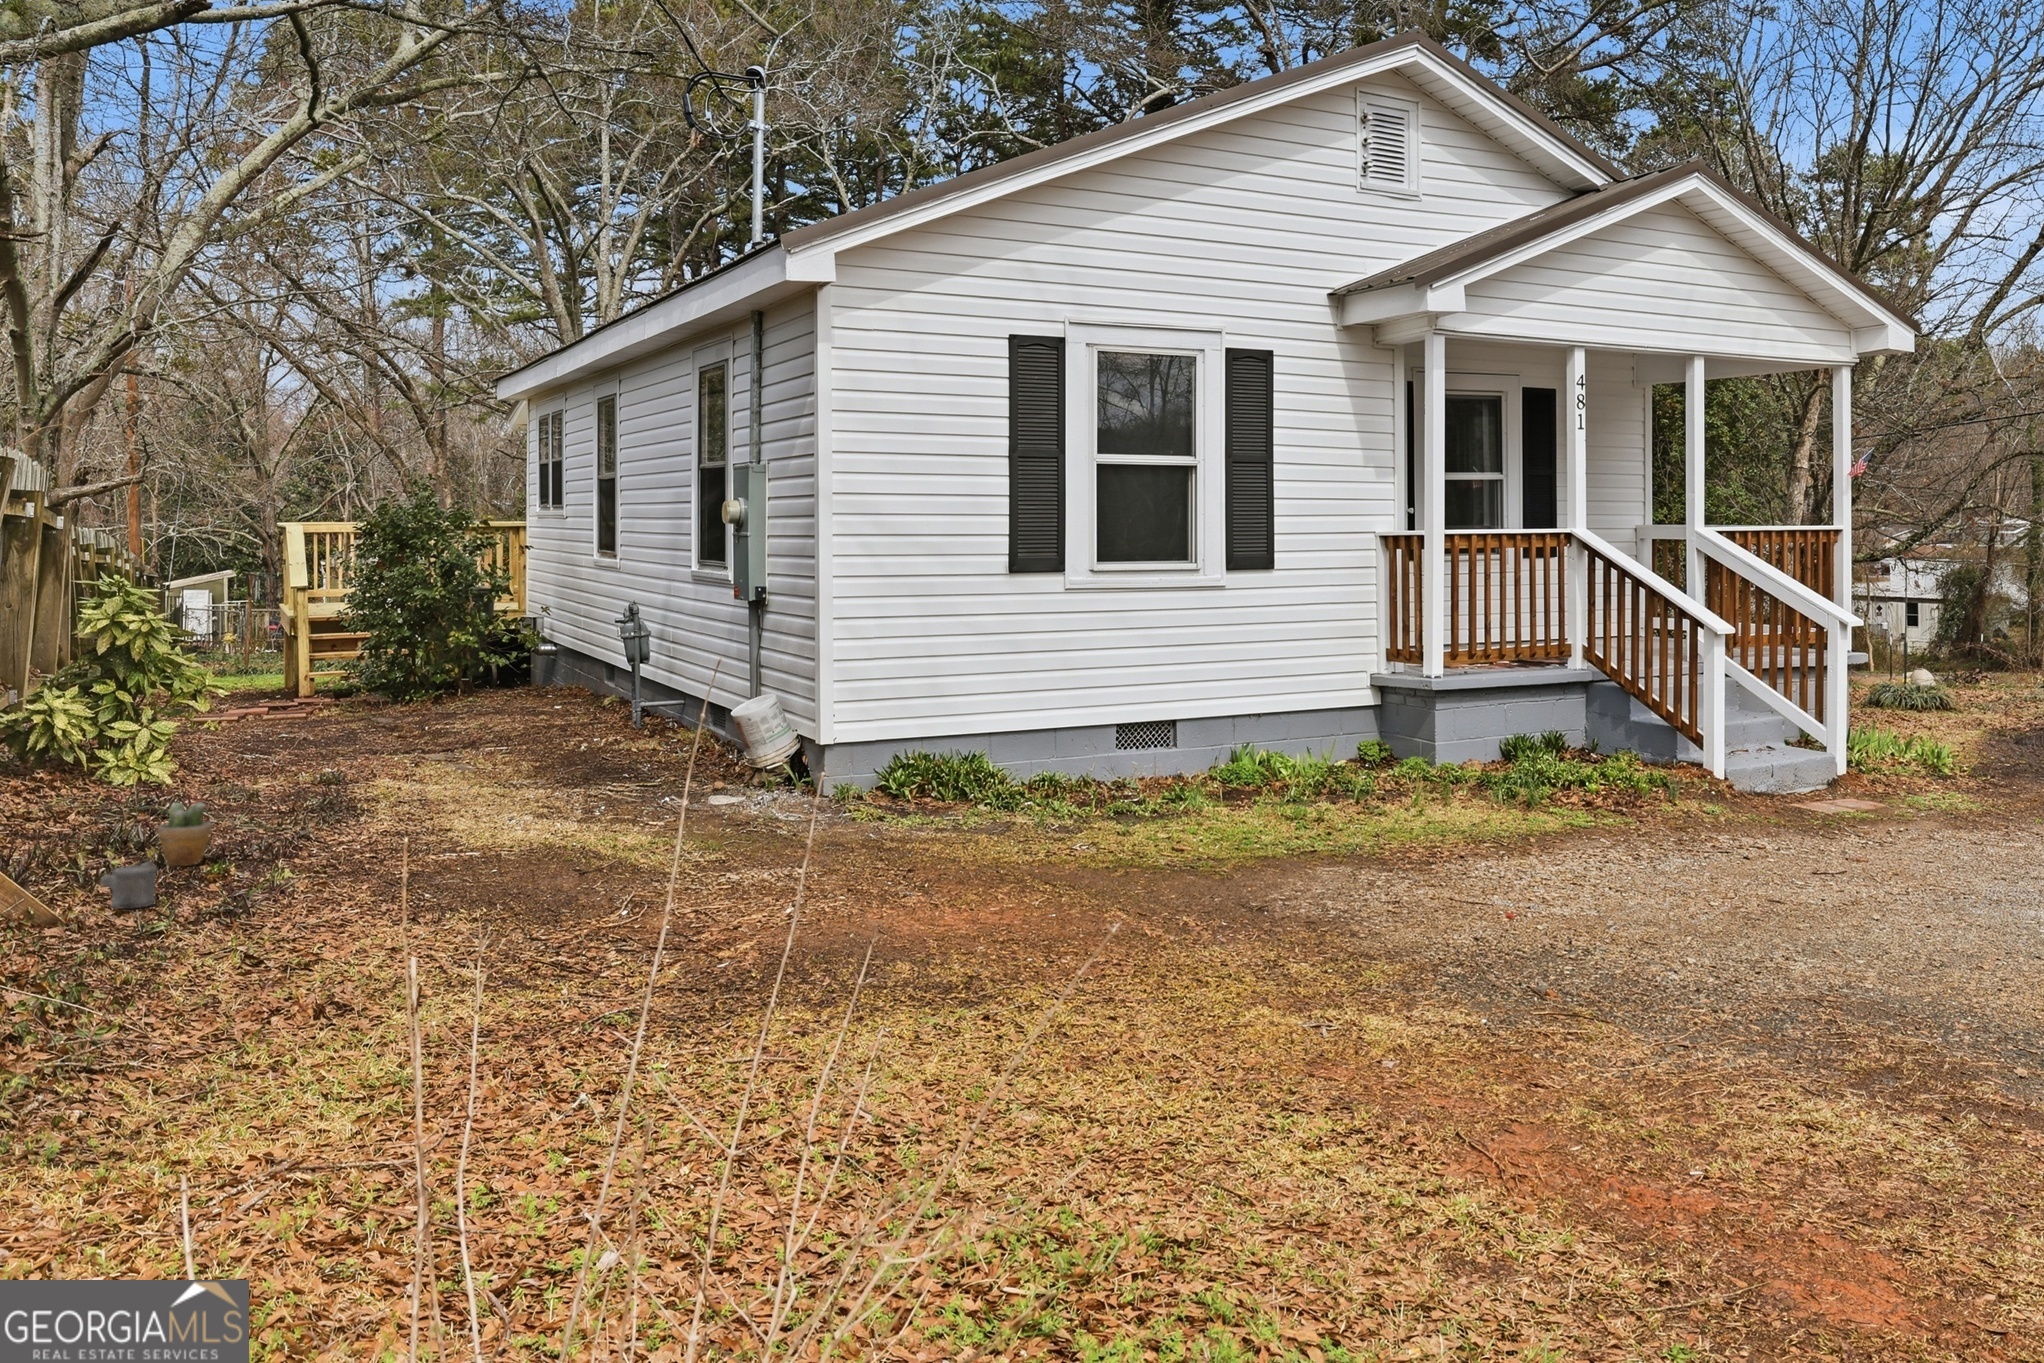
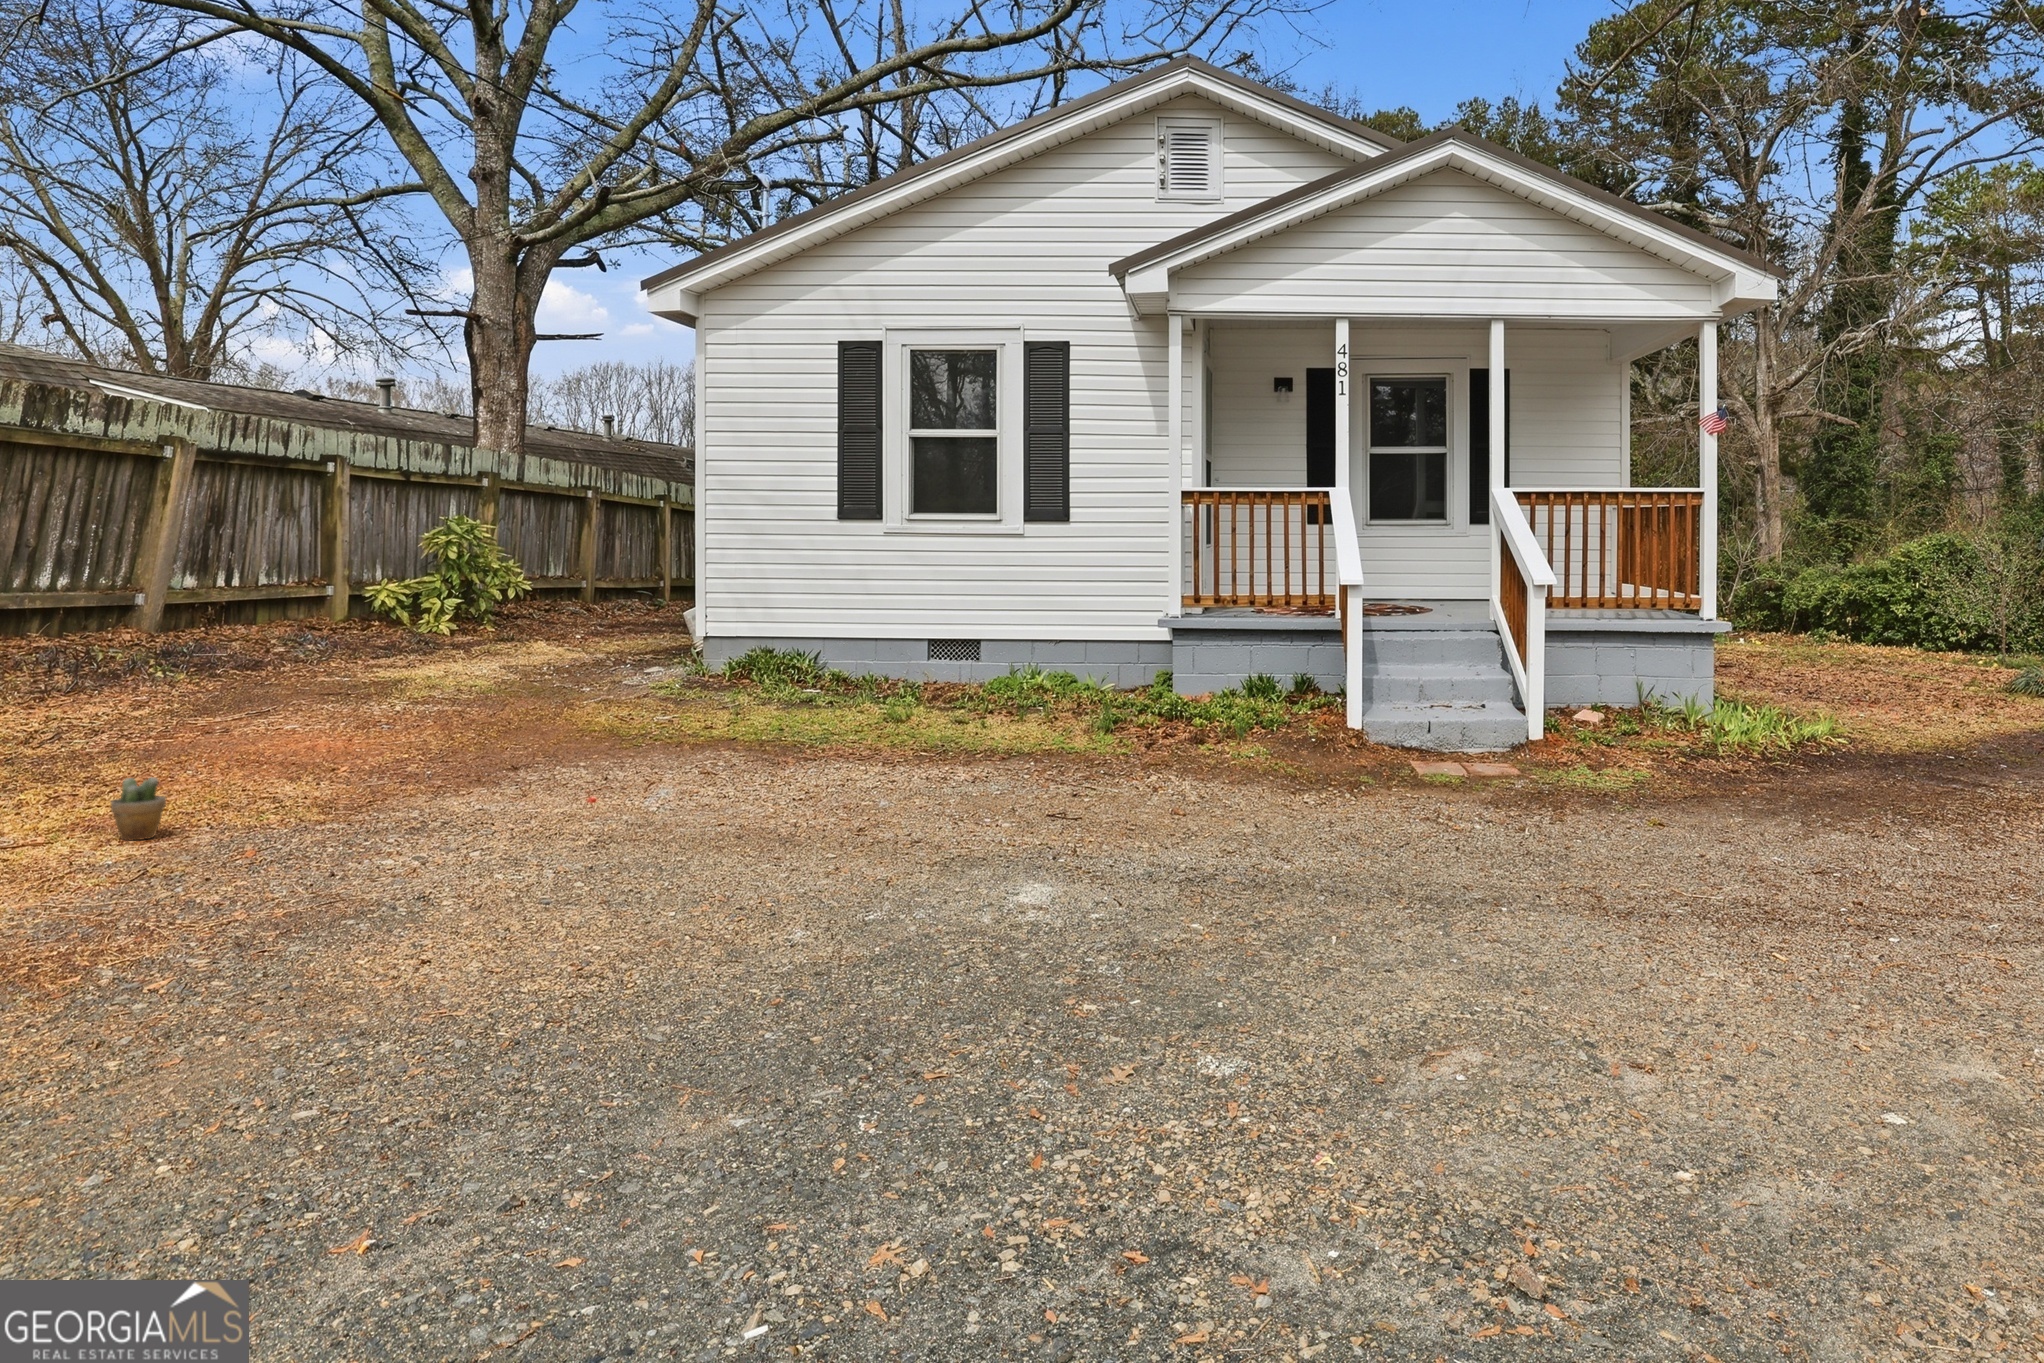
watering can: present [101,862,157,909] -> none [58,839,113,887]

